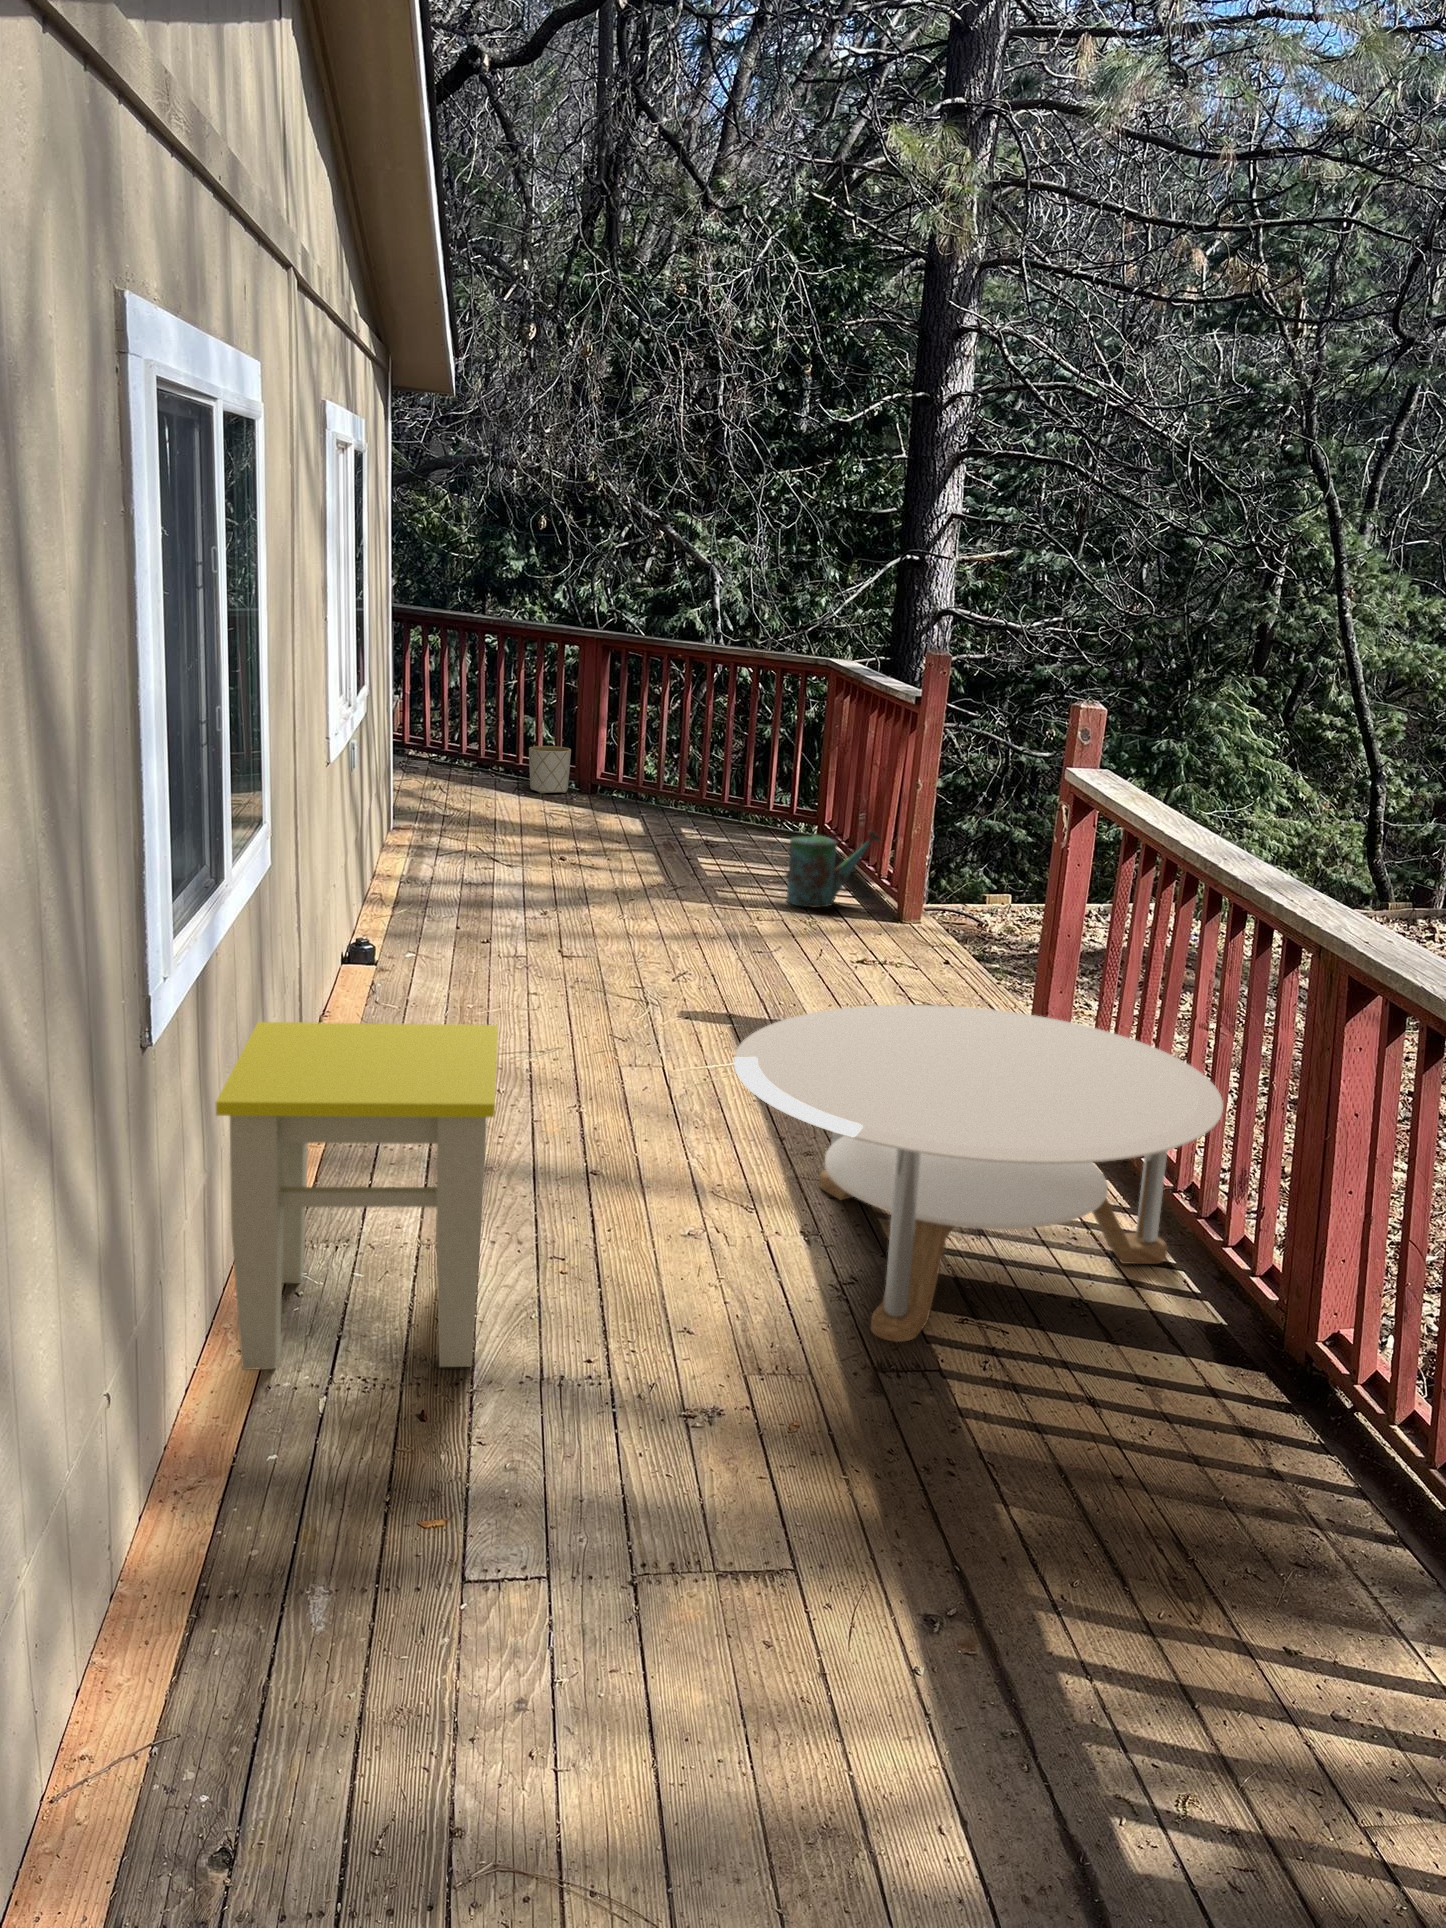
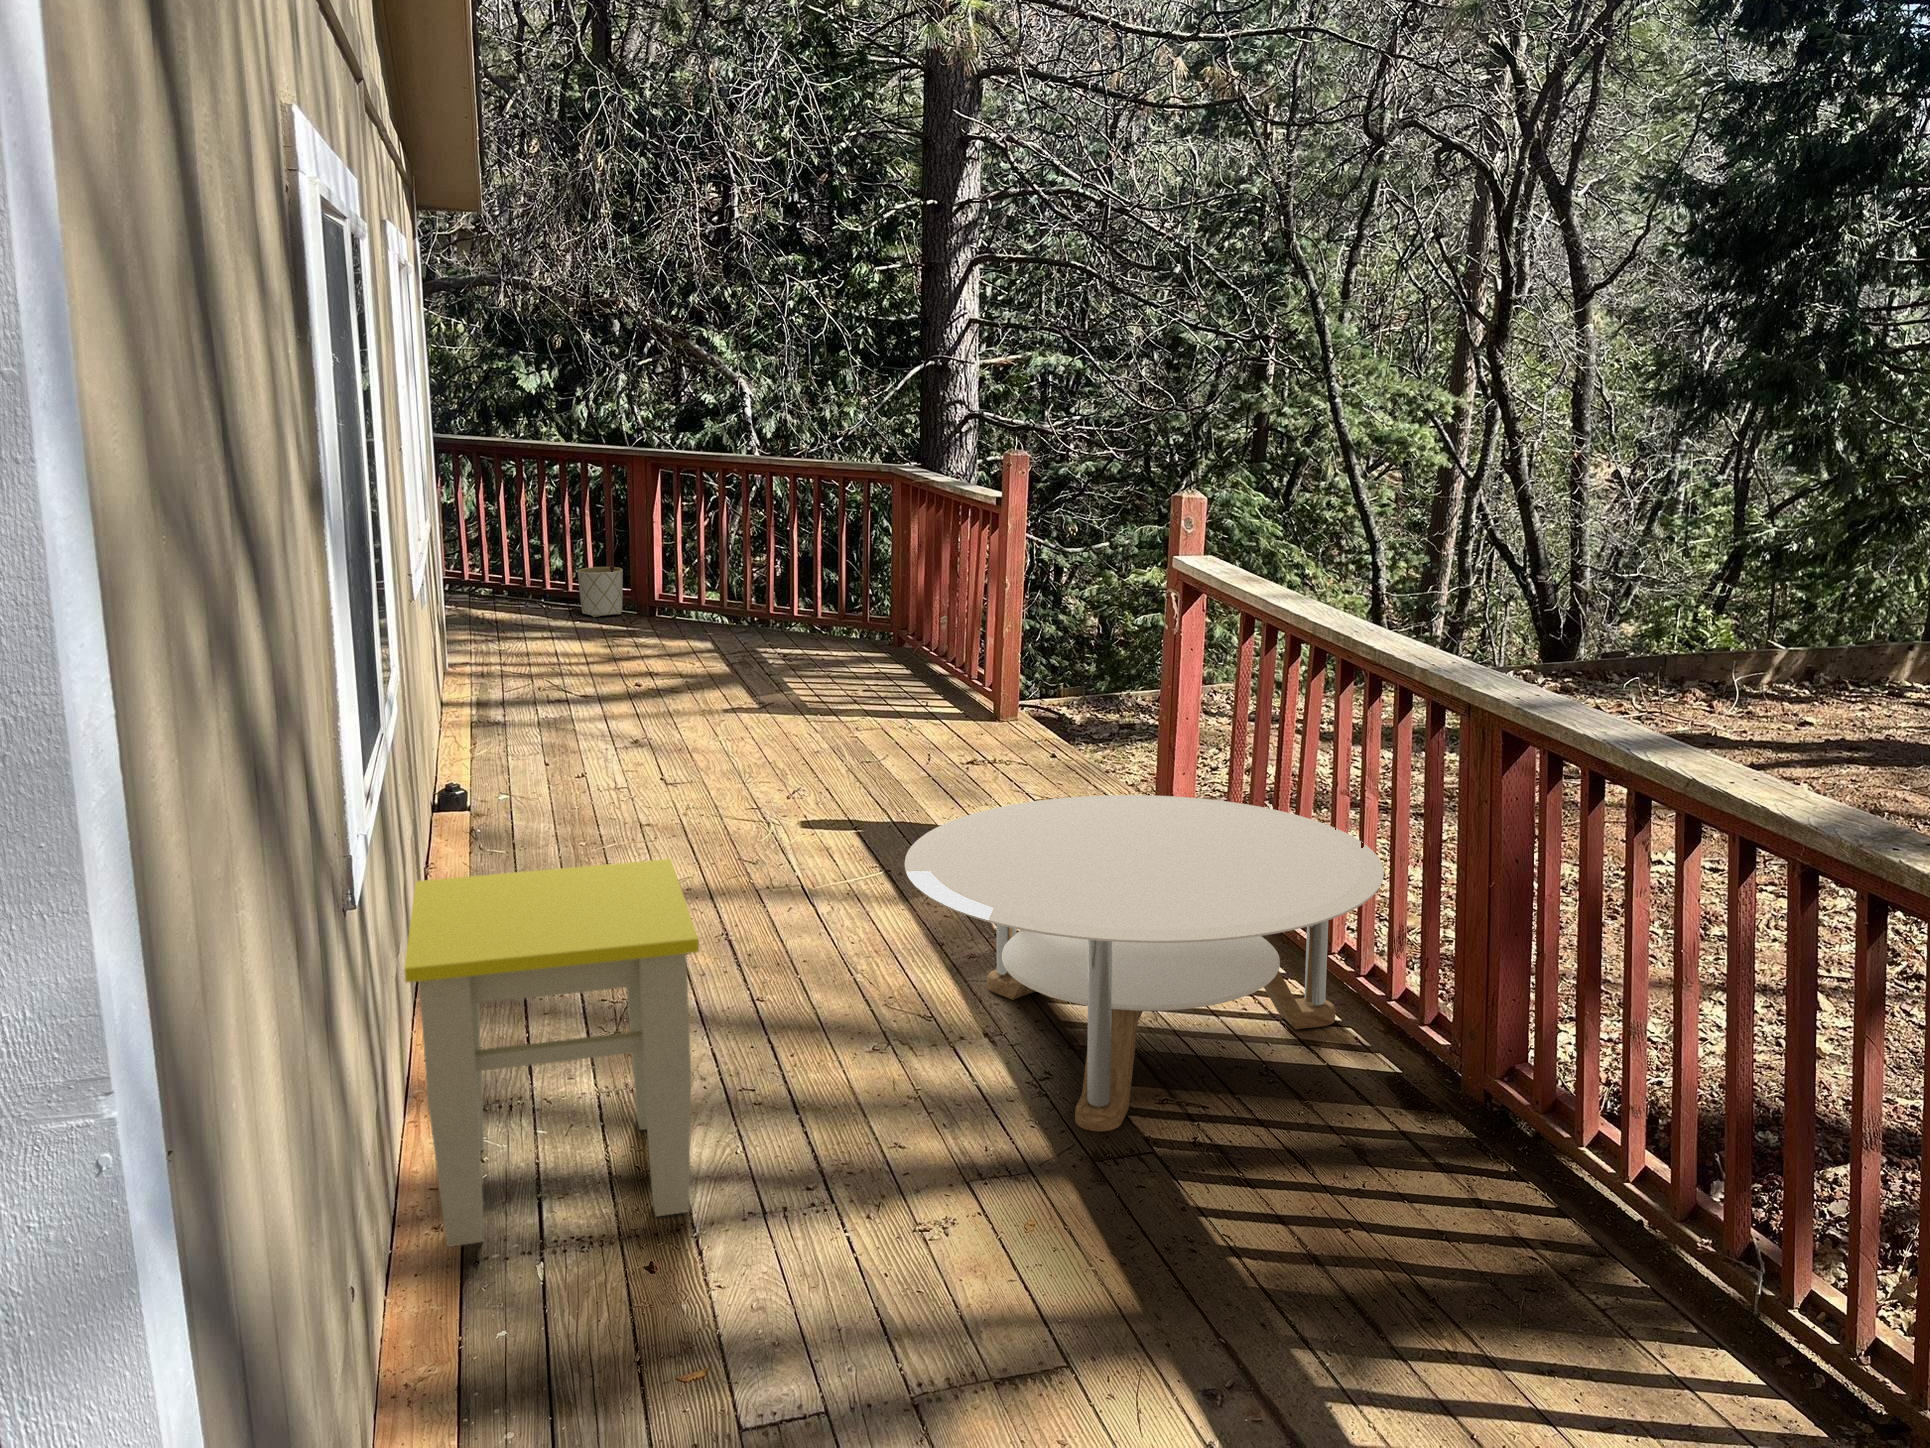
watering can: present [773,830,881,907] -> none [859,627,969,711]

